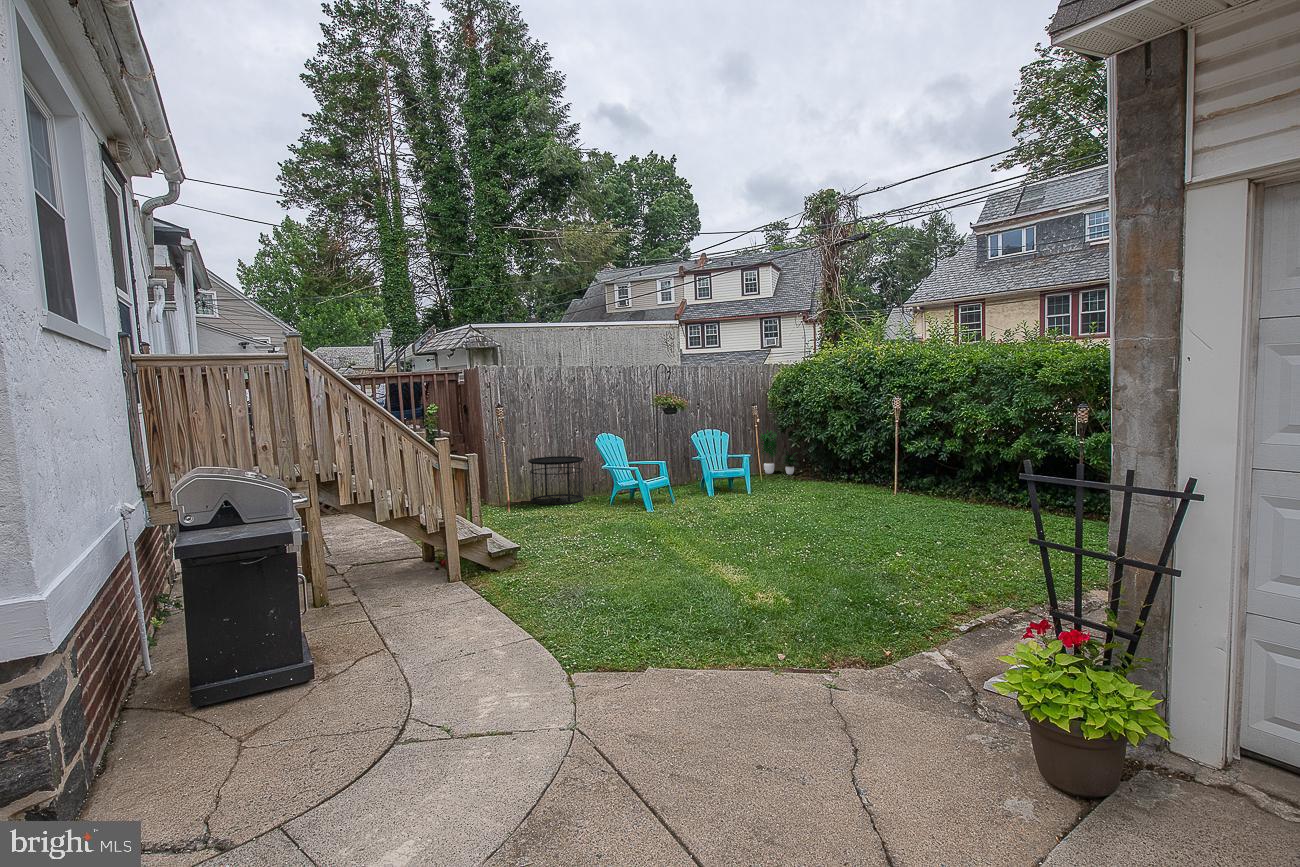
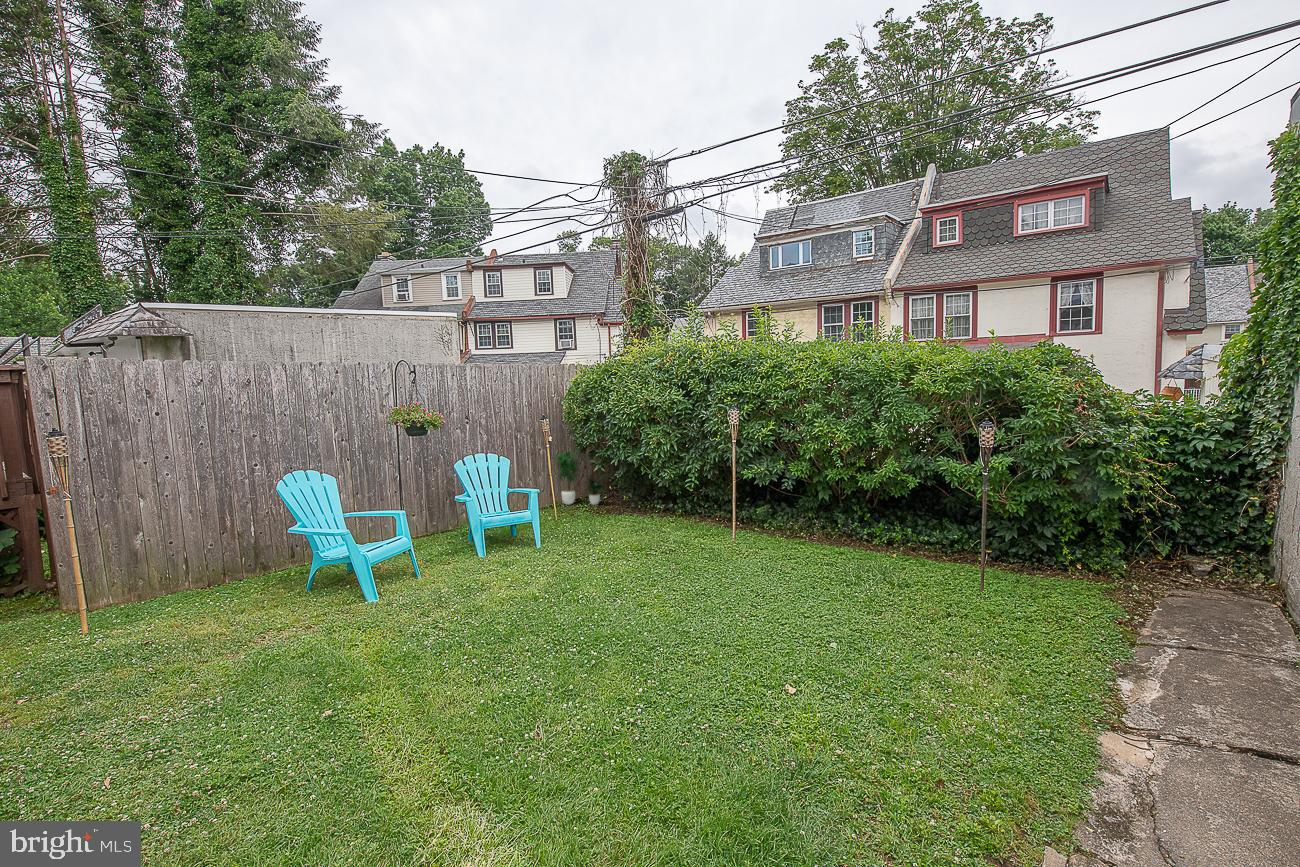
side table: present [528,456,584,505] -> none [131,514,259,614]

